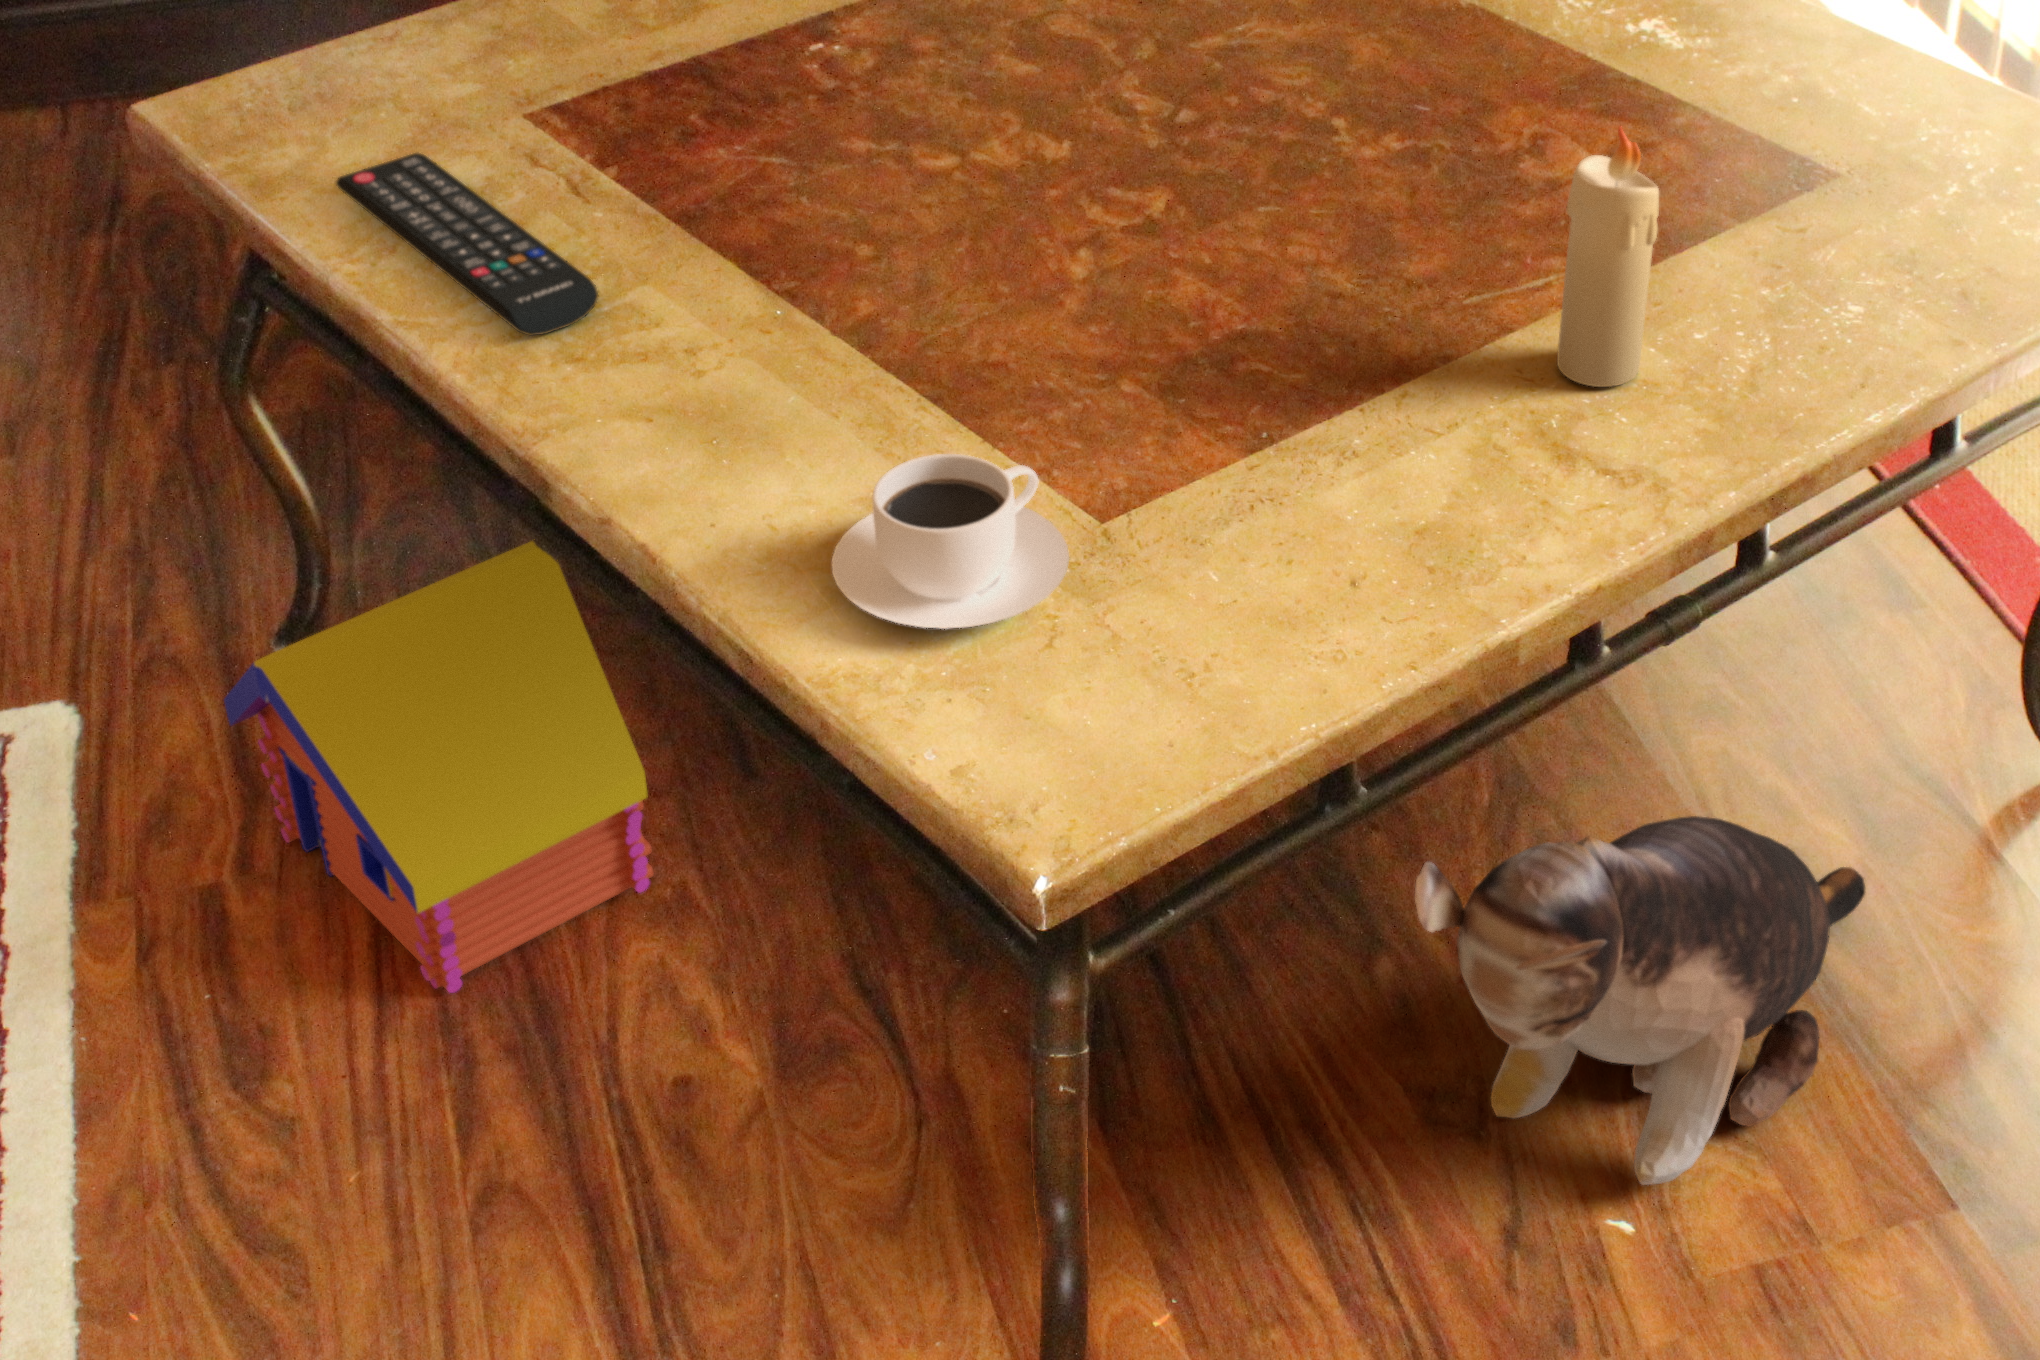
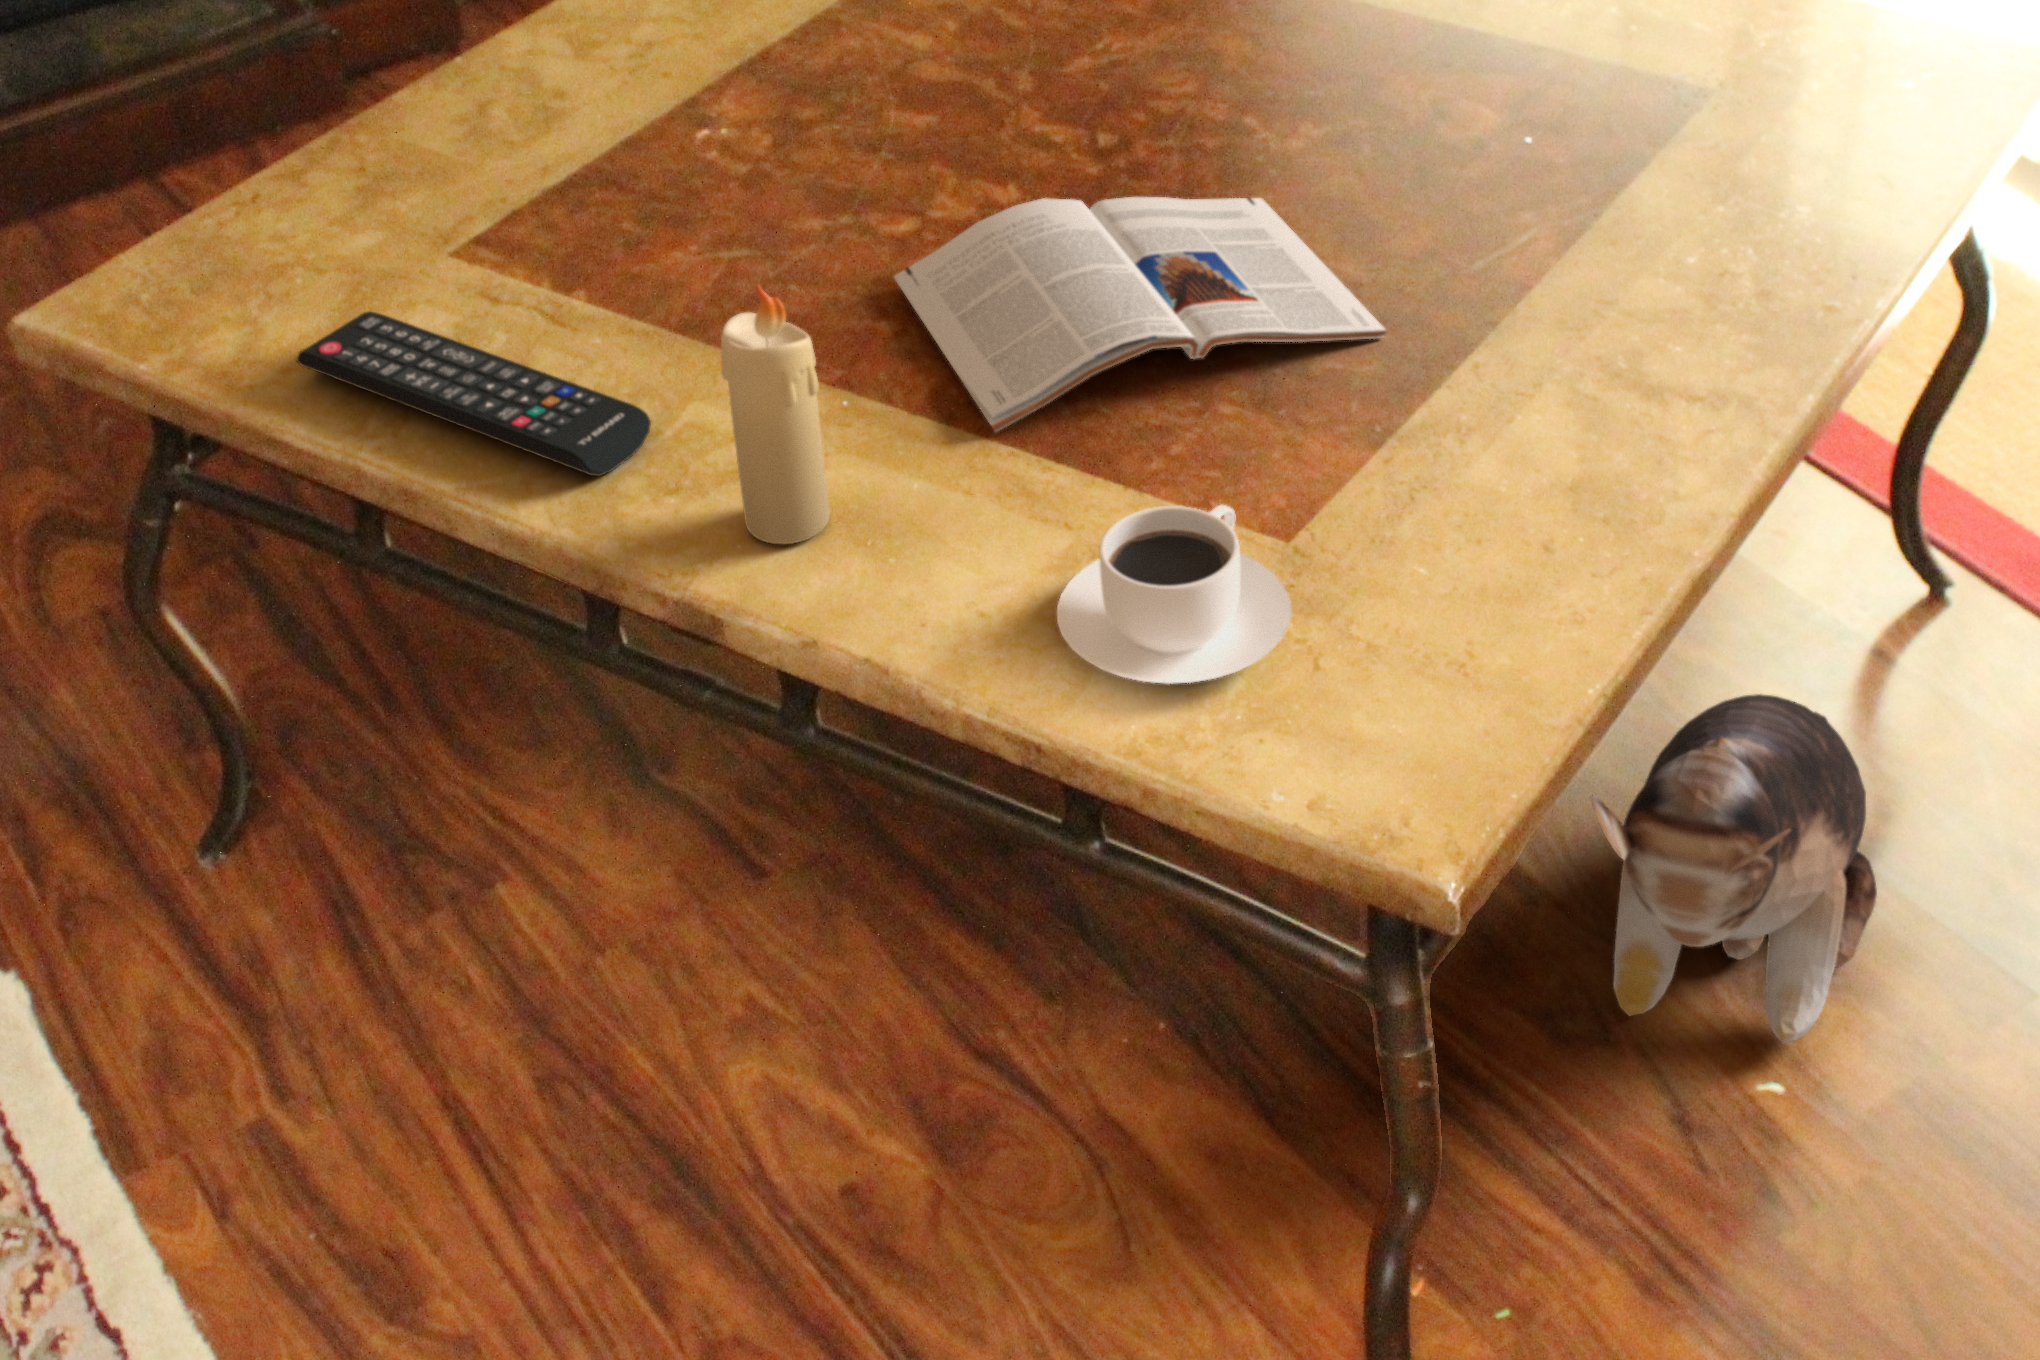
candle: present [1557,127,1659,387] -> present [721,285,830,544]
magazine: none [902,157,1341,368] -> present [894,197,1386,432]
toy house: present [224,541,654,993] -> none [240,677,729,1163]

